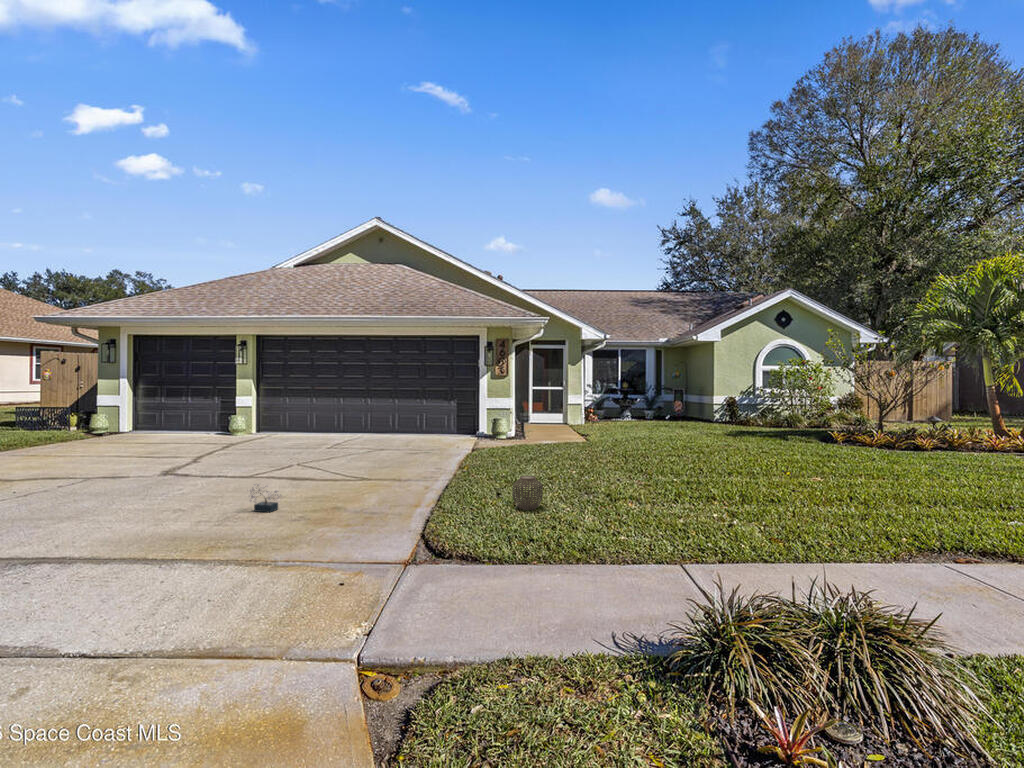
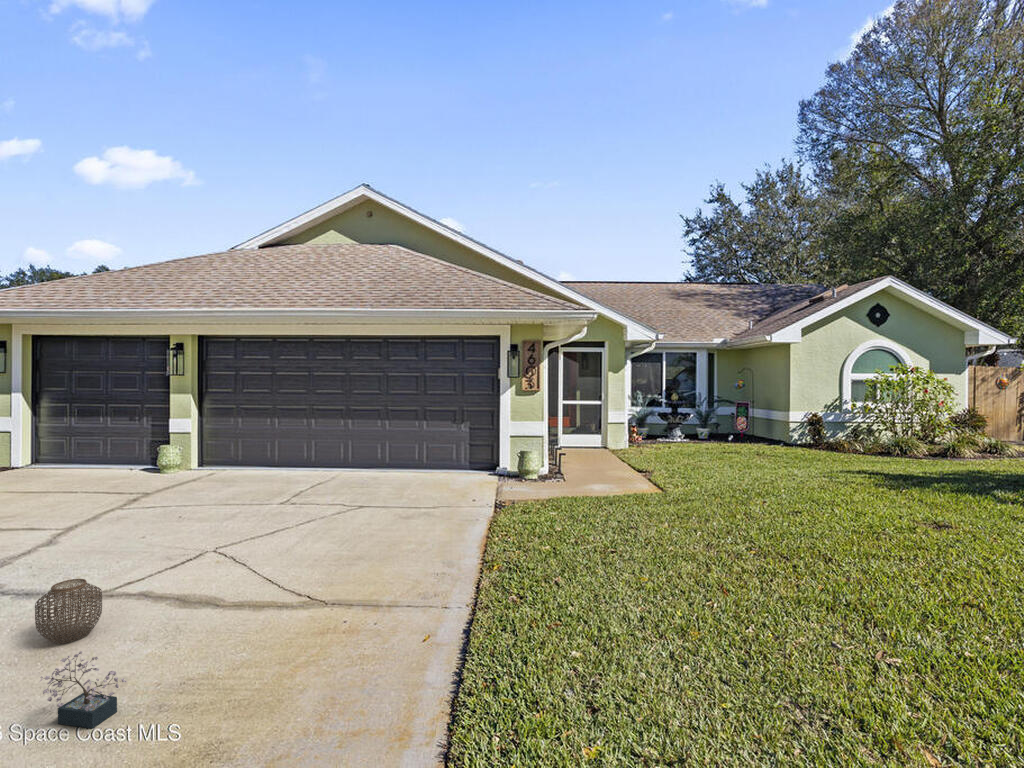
woven basket: present [513,476,543,510] -> present [35,579,102,644]

